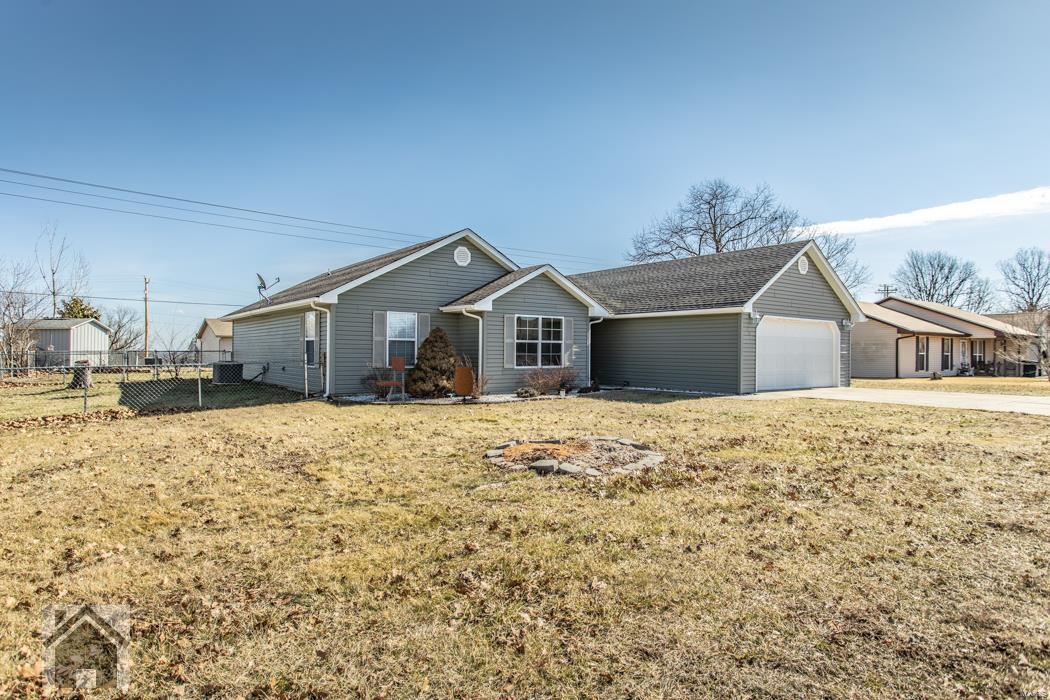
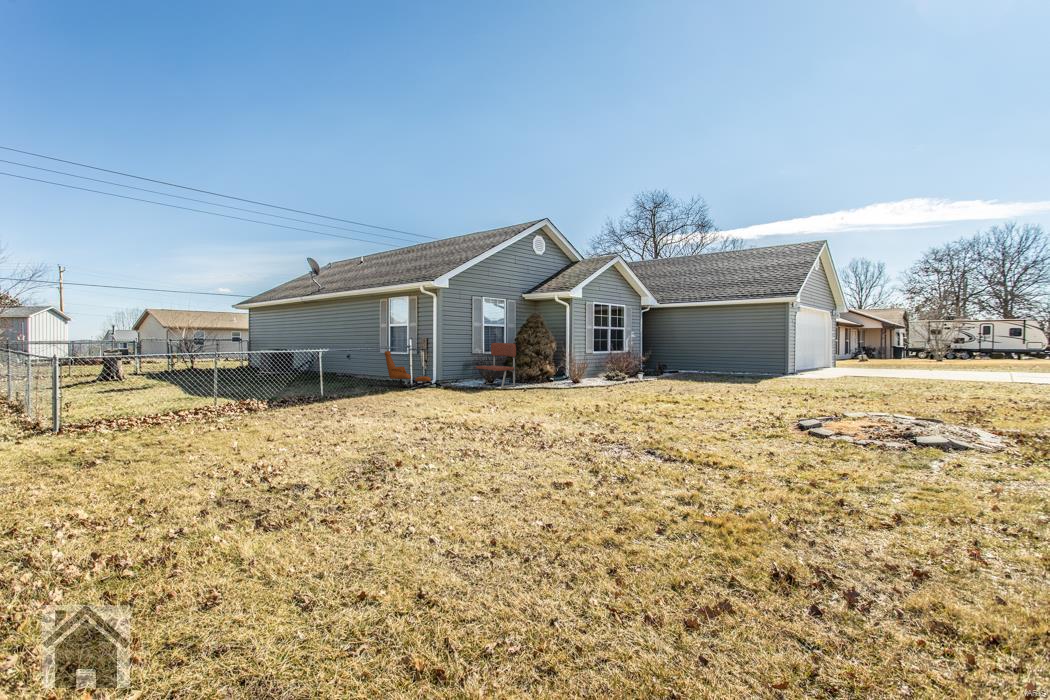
lounge chair: present [454,367,476,404] -> present [384,351,431,388]

